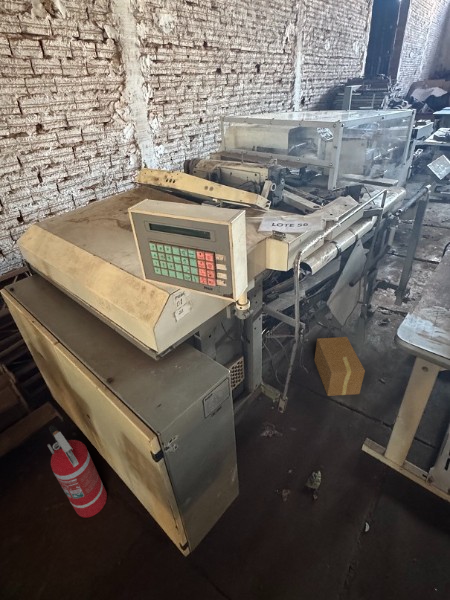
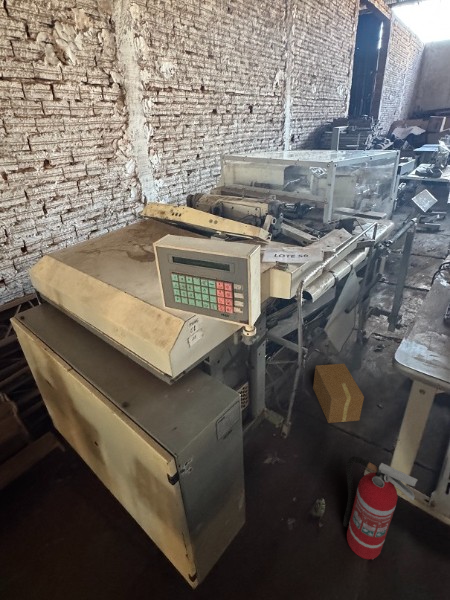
fire extinguisher: present [48,425,107,517] -> present [343,457,417,559]

